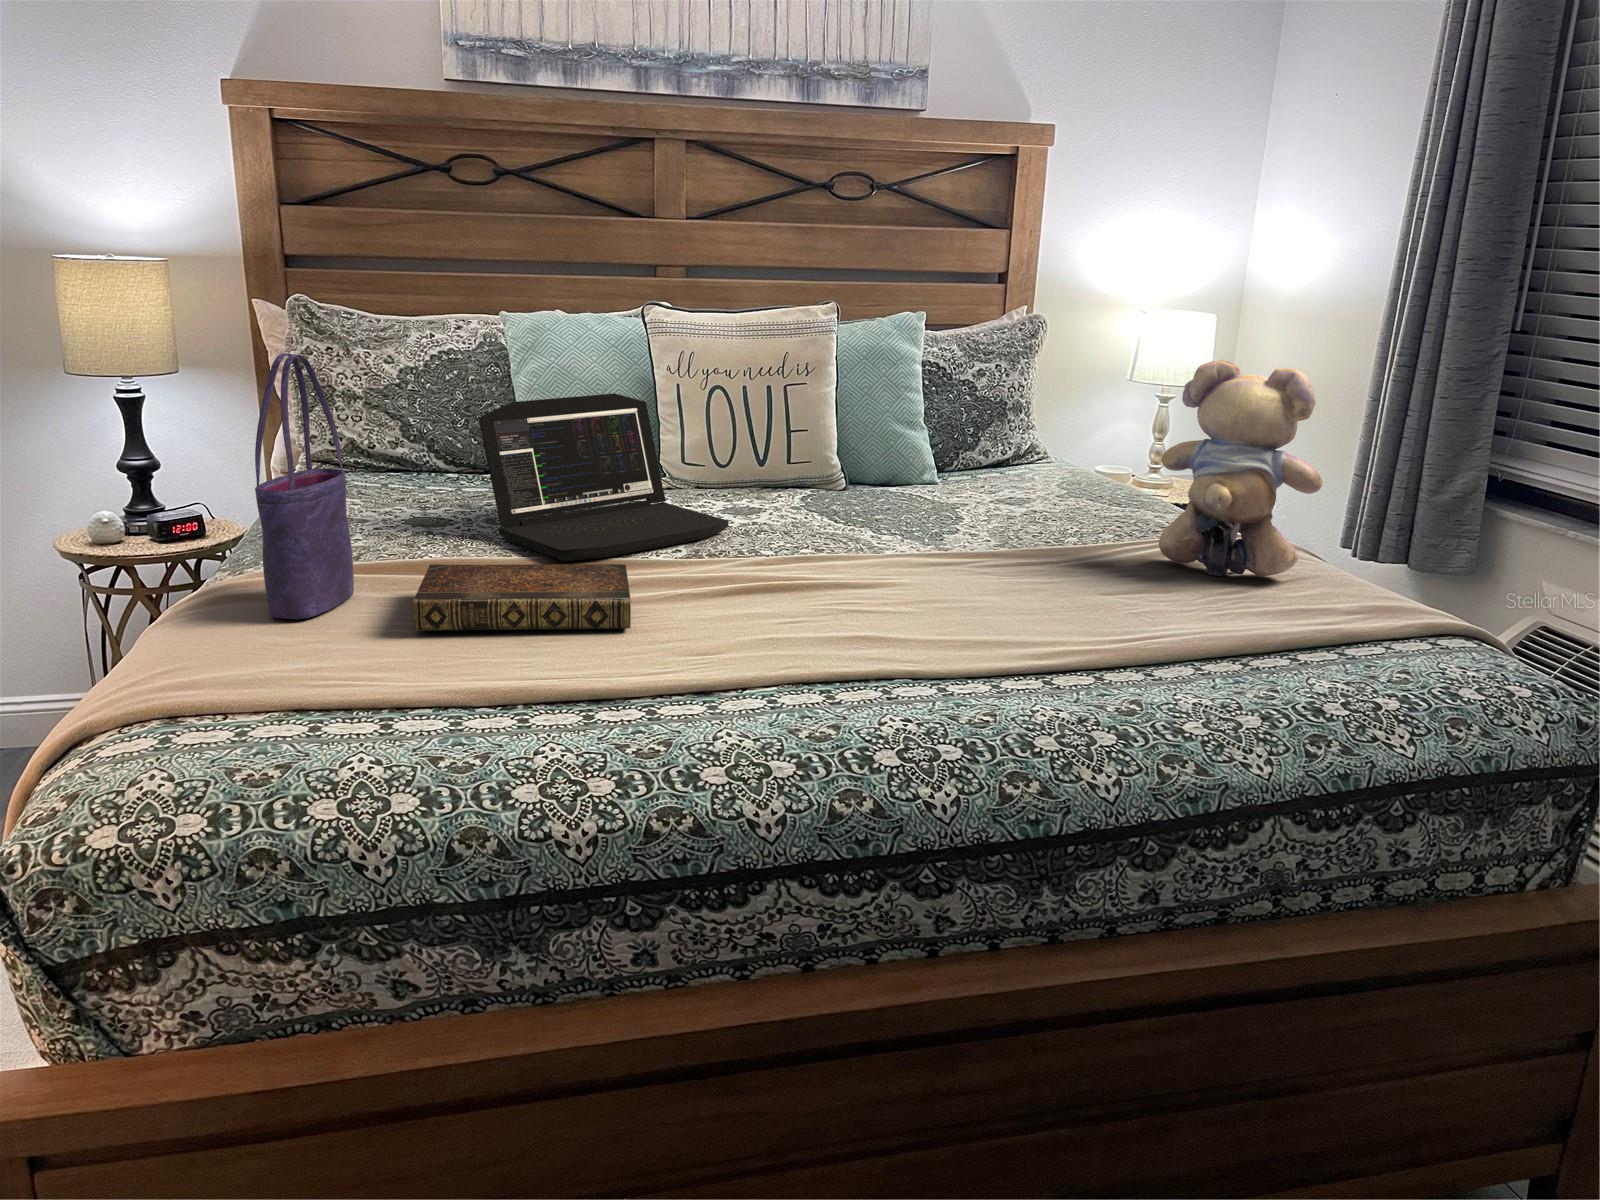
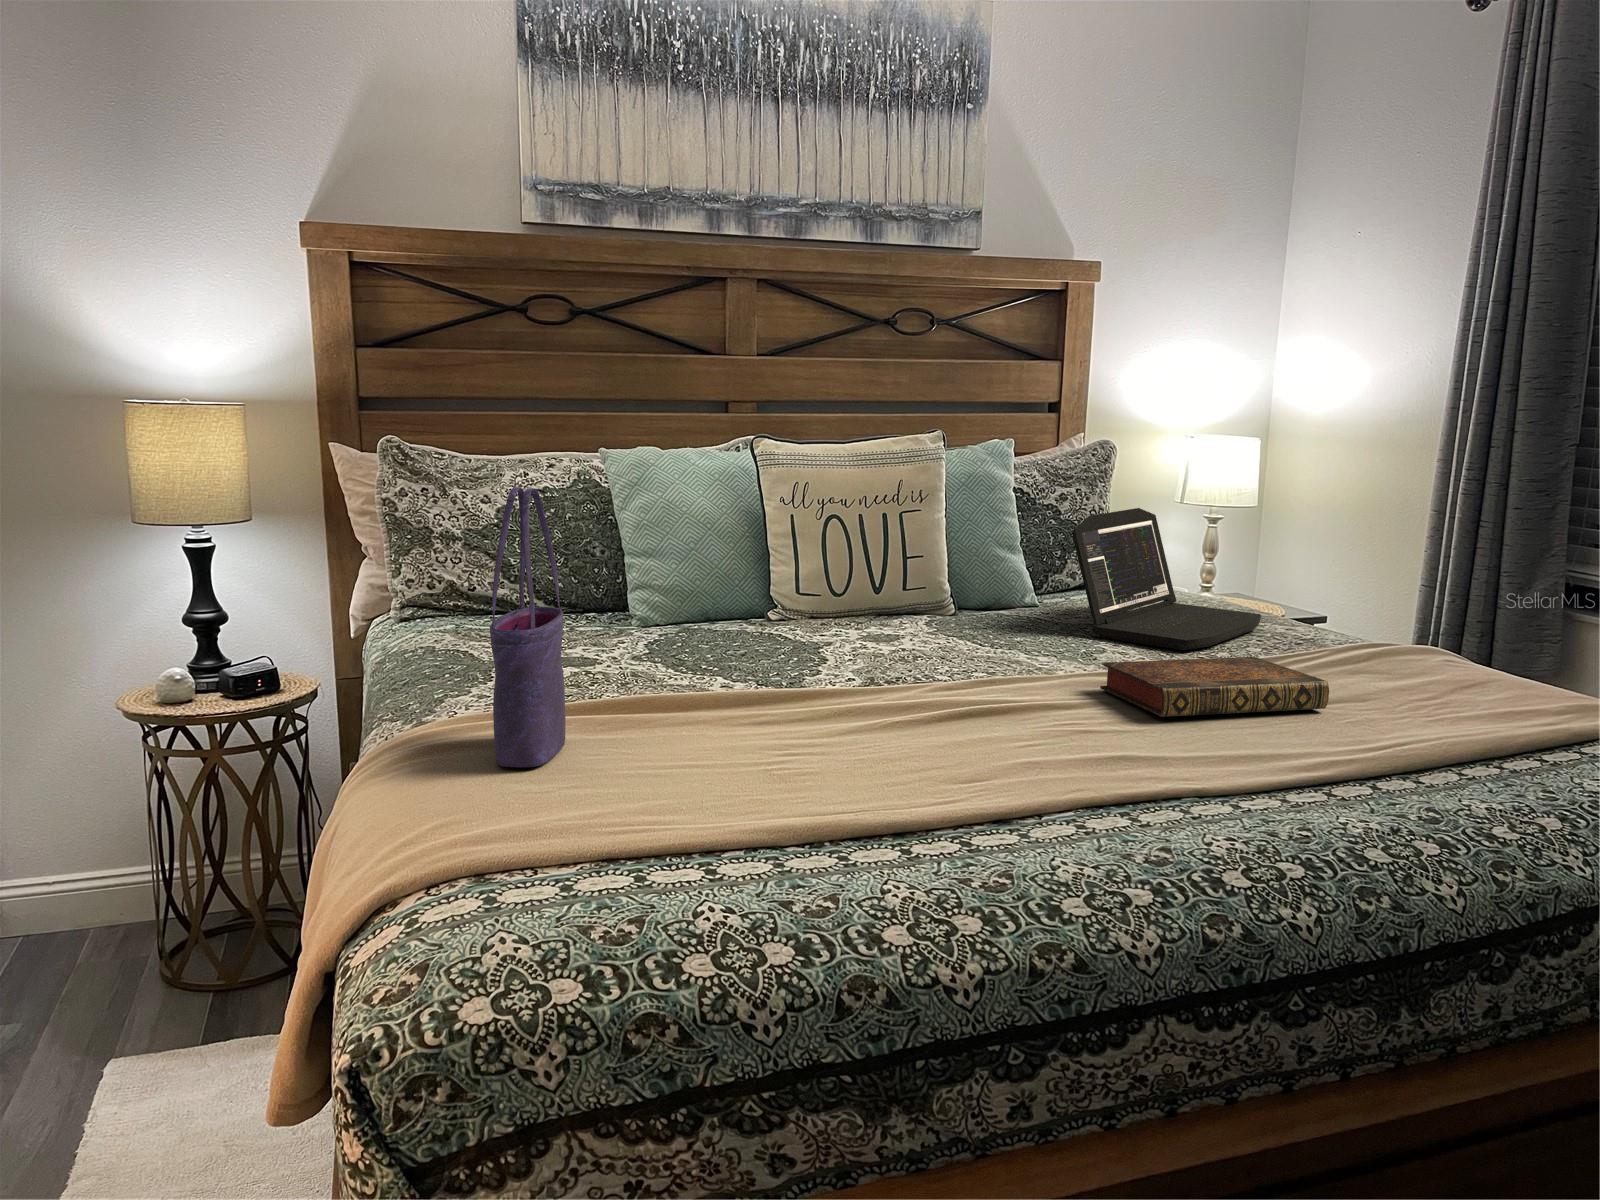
teddy bear: present [1159,360,1322,576] -> none [1325,473,1497,685]
laptop: present [479,394,728,561] -> present [1072,508,1261,650]
book: present [414,564,631,631] -> present [1100,657,1329,717]

